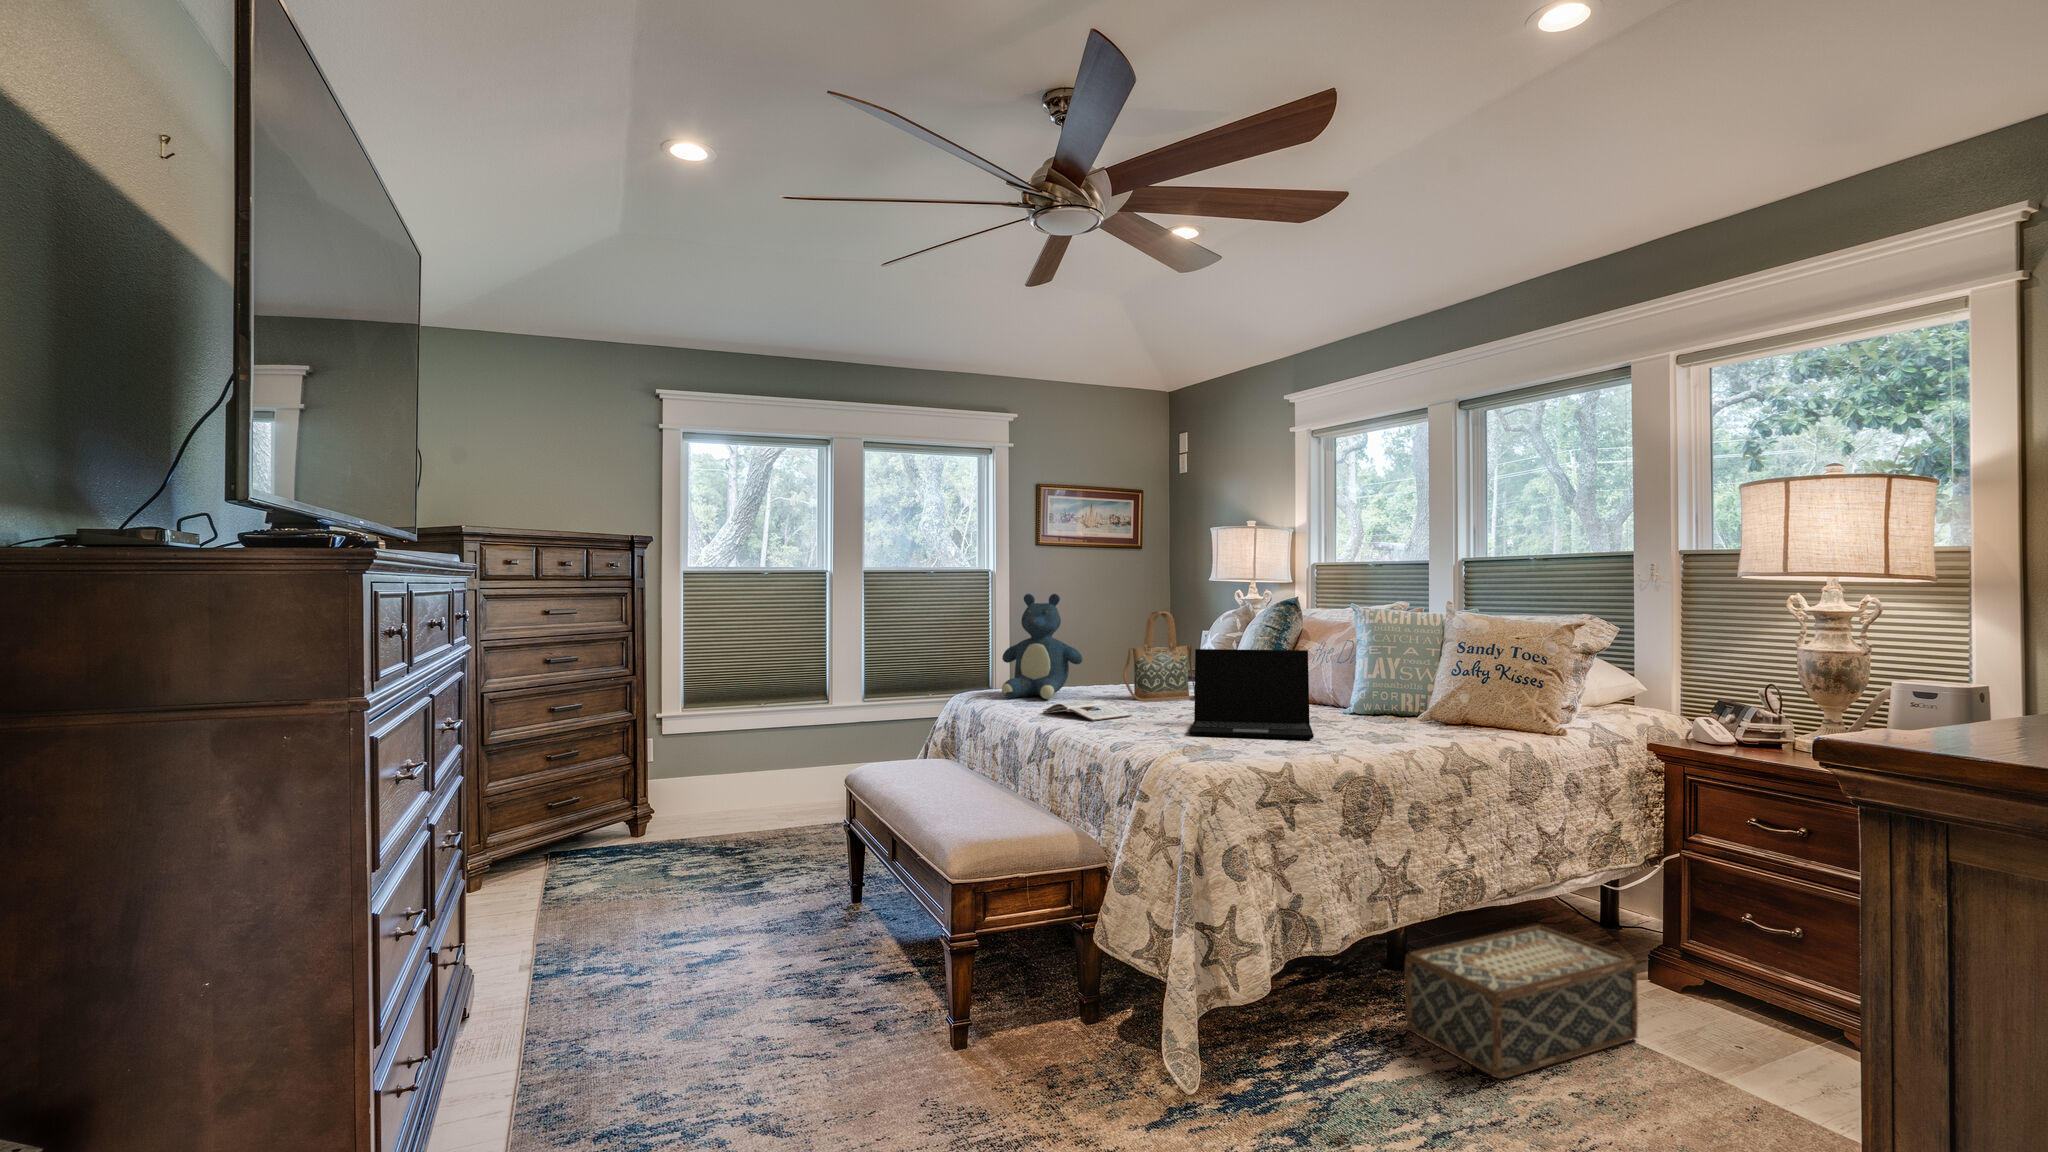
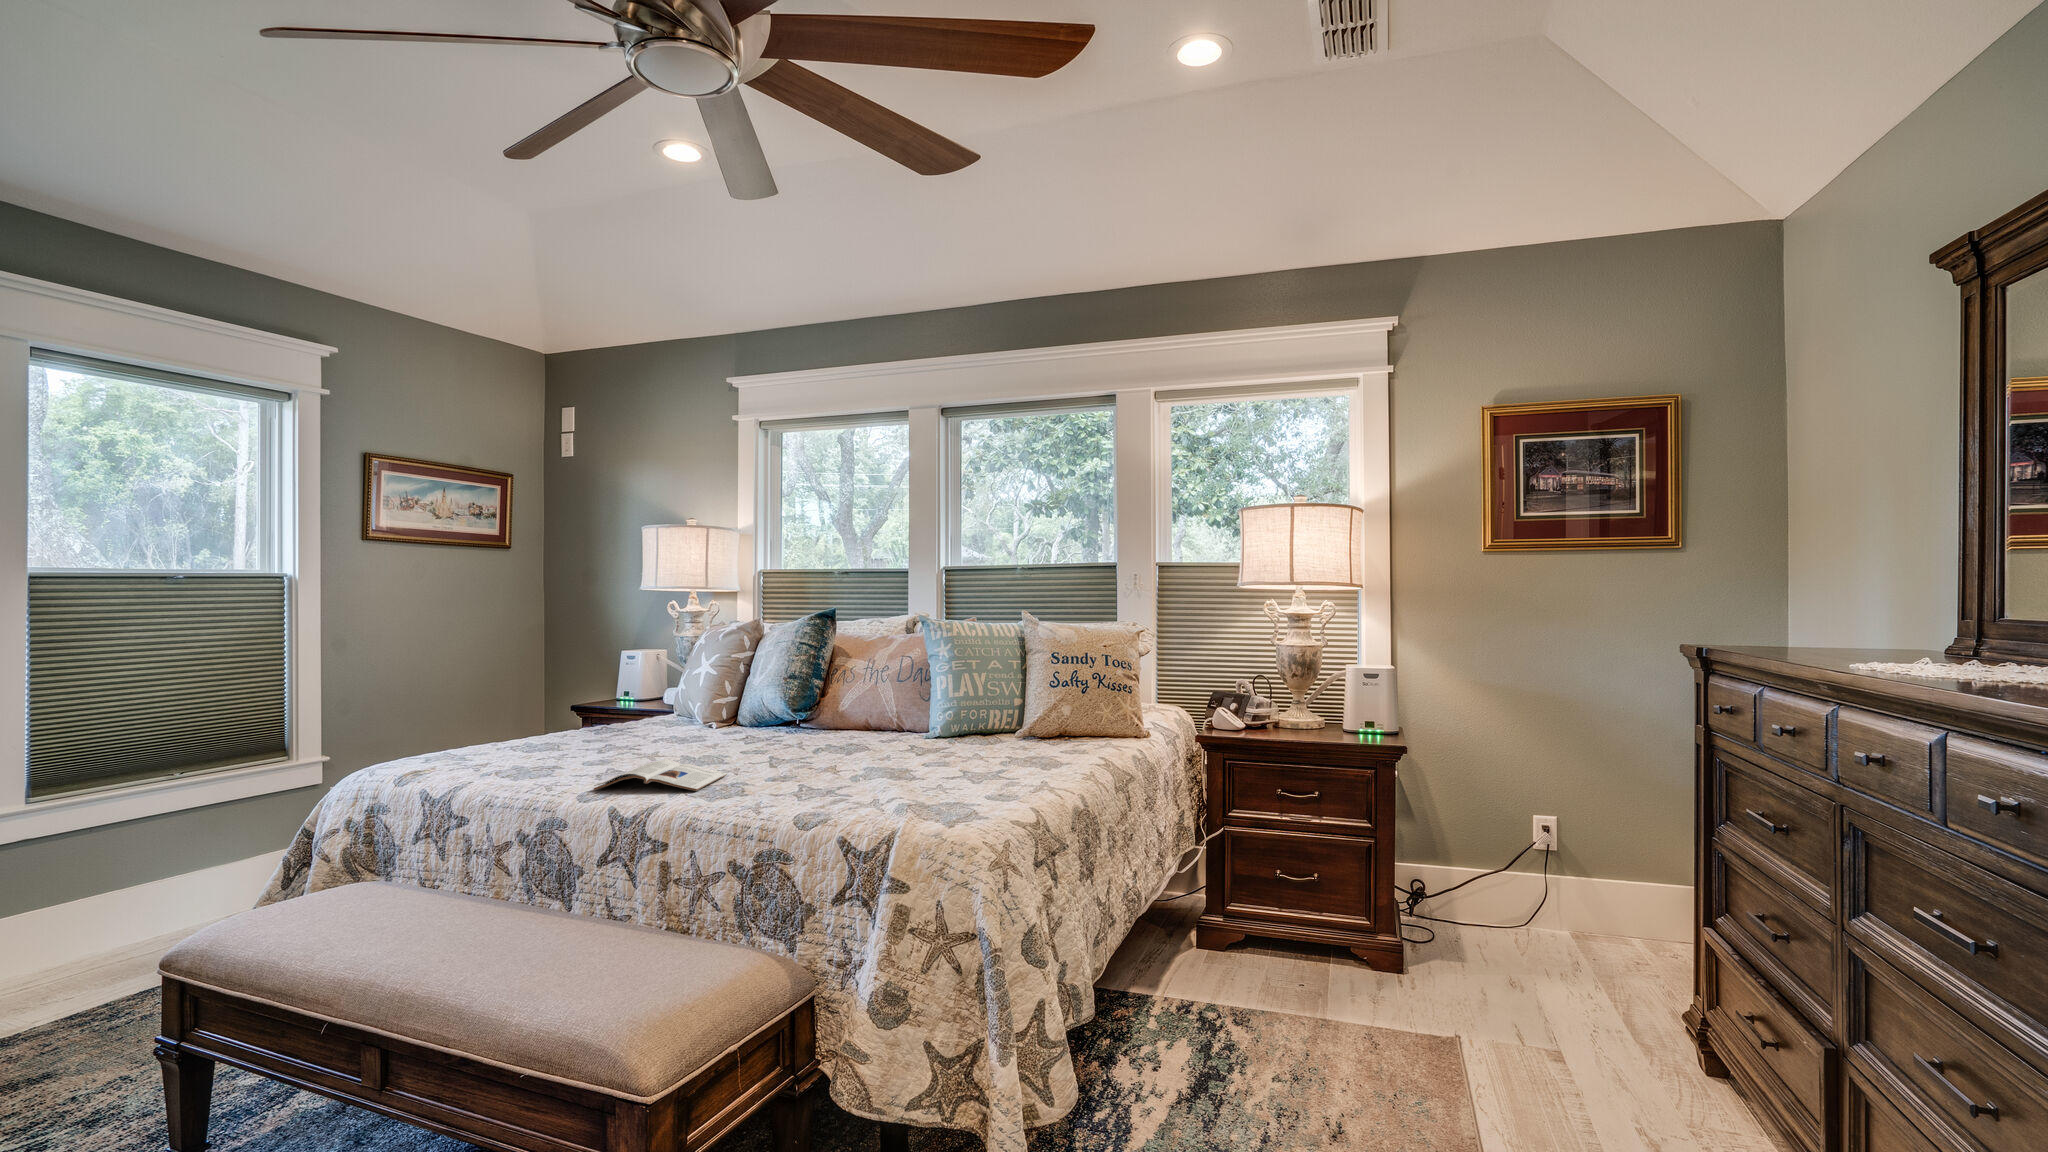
teddy bear: present [1002,594,1082,699] -> none [449,613,587,773]
handbag: present [1123,611,1195,702] -> none [660,632,766,752]
laptop: present [1189,649,1314,739] -> none [817,672,993,791]
woven basket: present [1405,925,1638,1079] -> none [1114,920,1257,1088]

